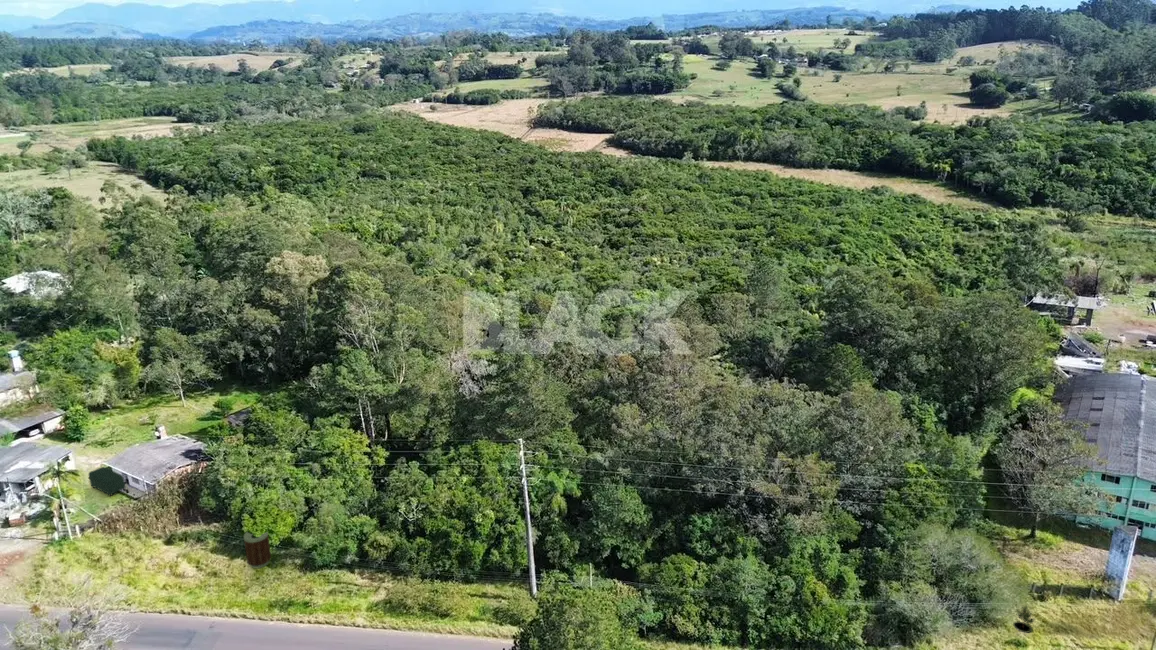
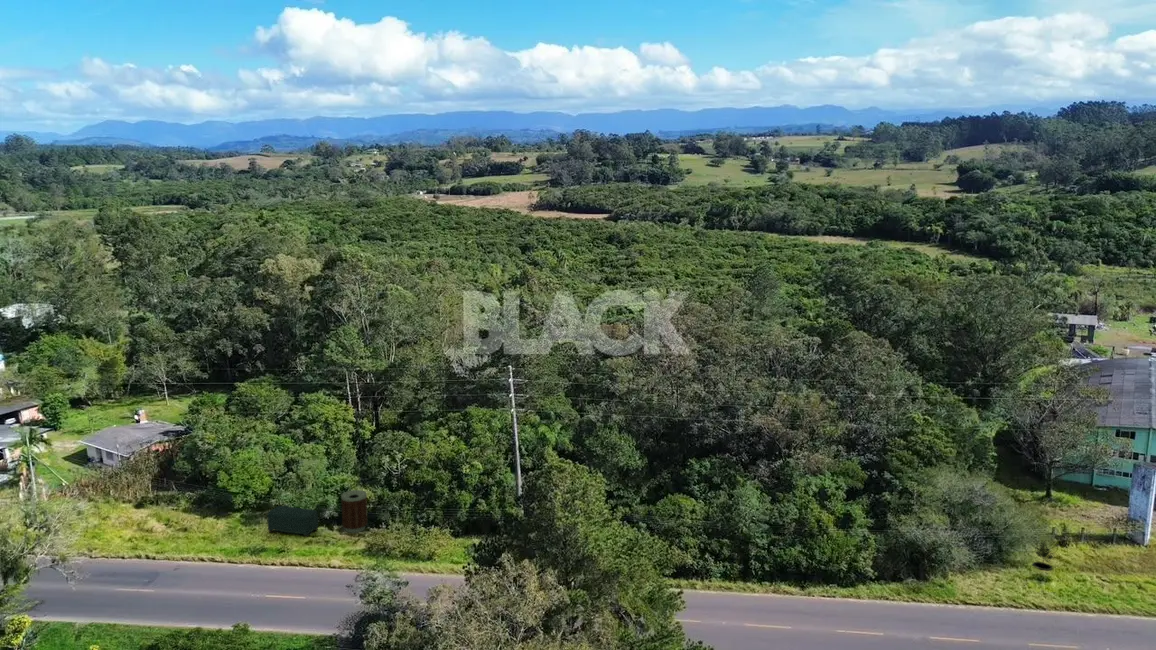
bench: present [89,467,125,496] -> present [267,506,318,537]
trash can: present [244,532,271,568] -> present [341,490,367,533]

